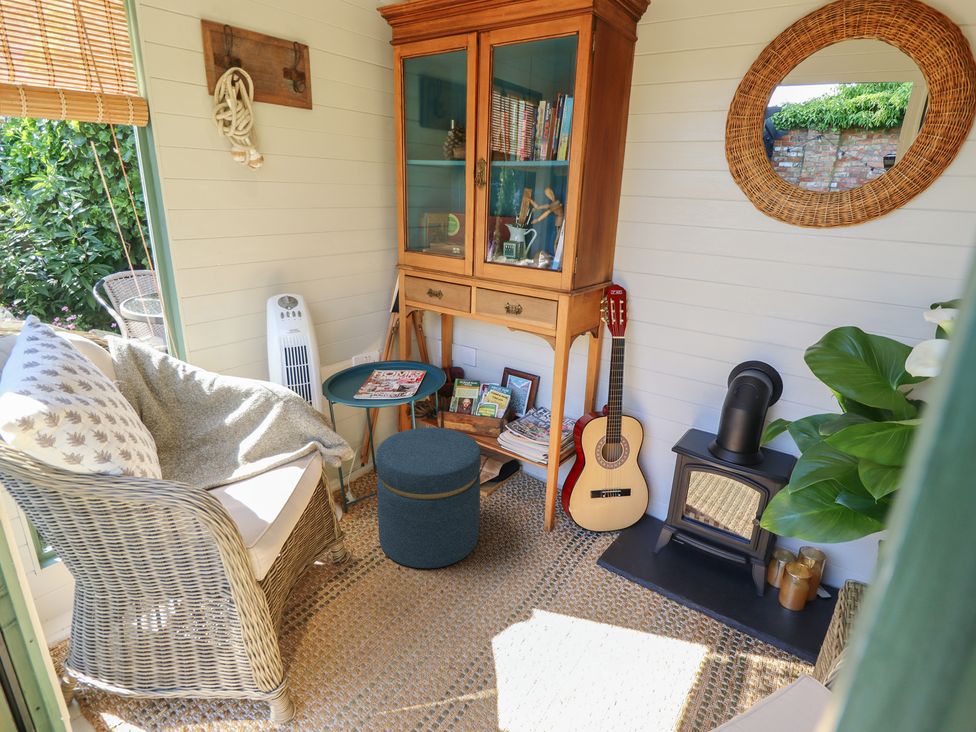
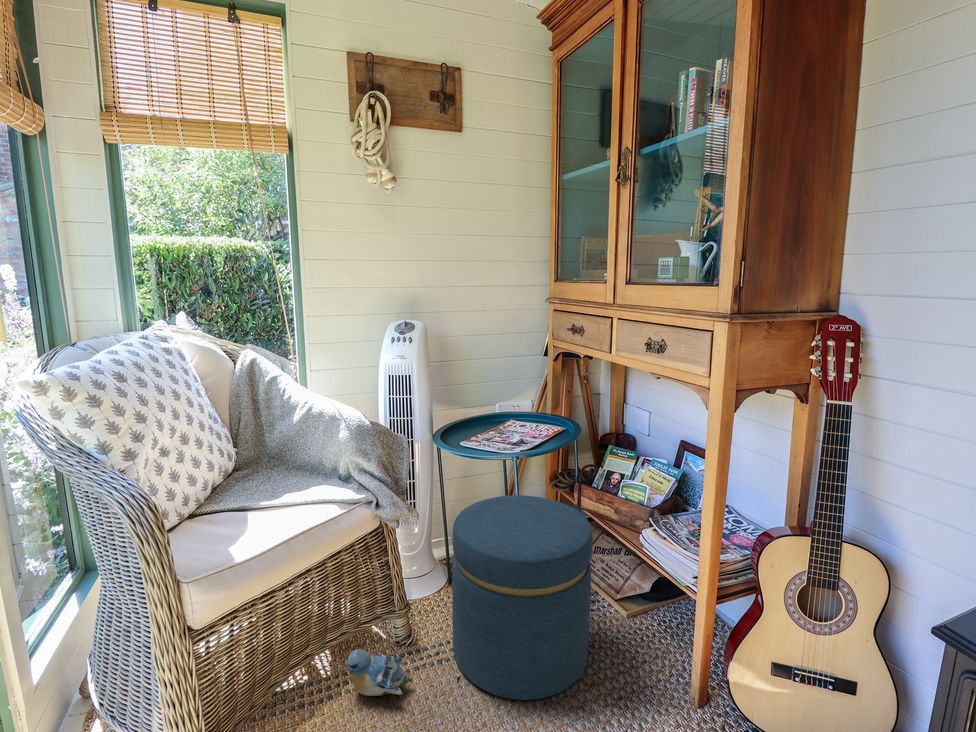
plush toy: none [321,568,371,600] -> present [345,649,412,696]

